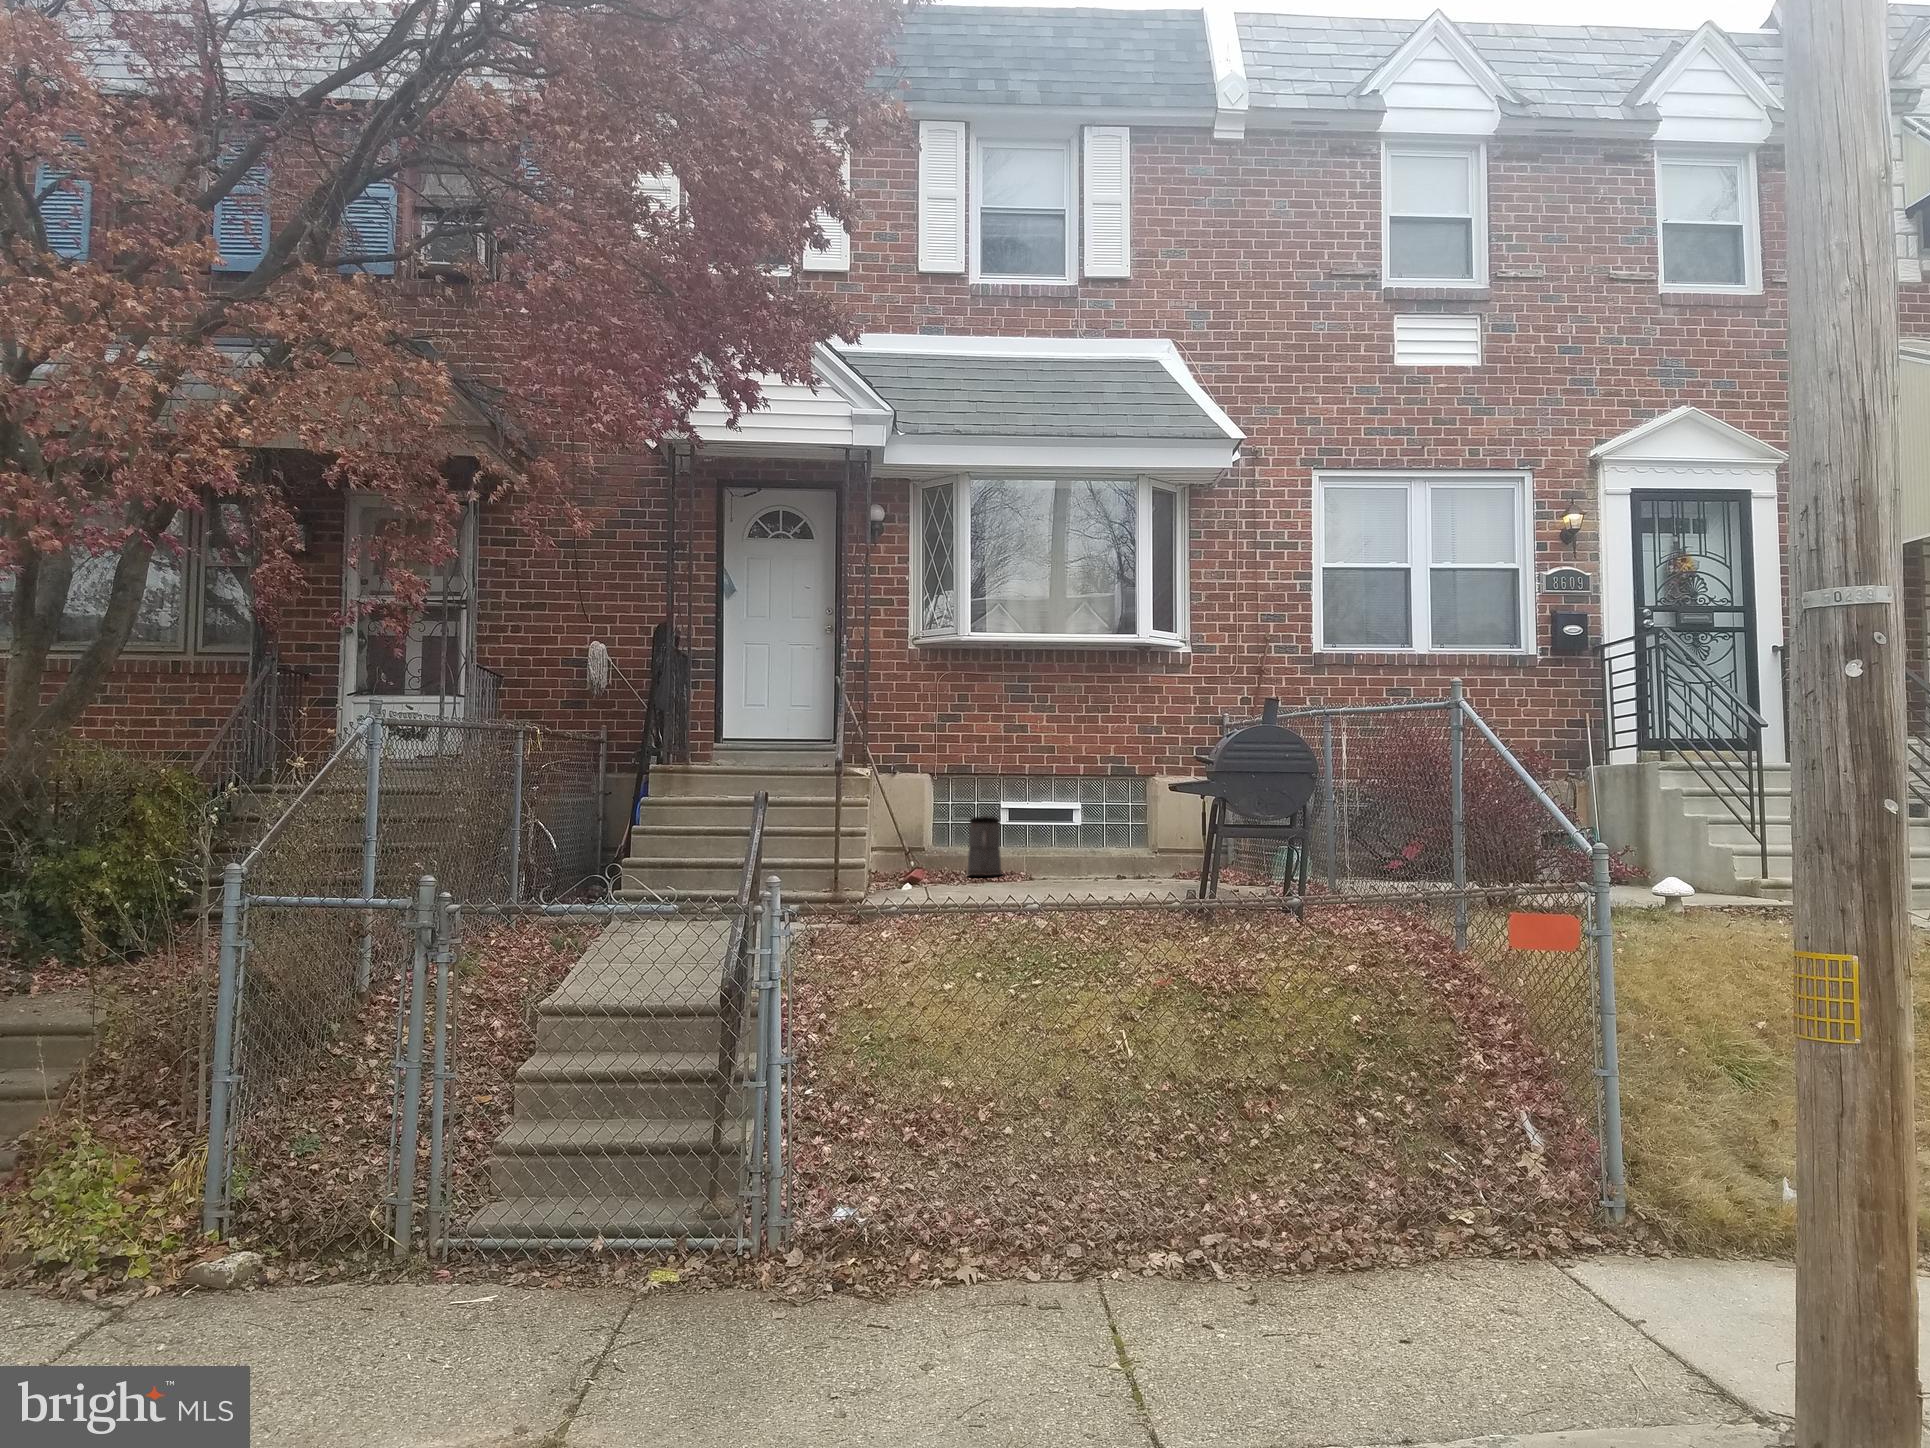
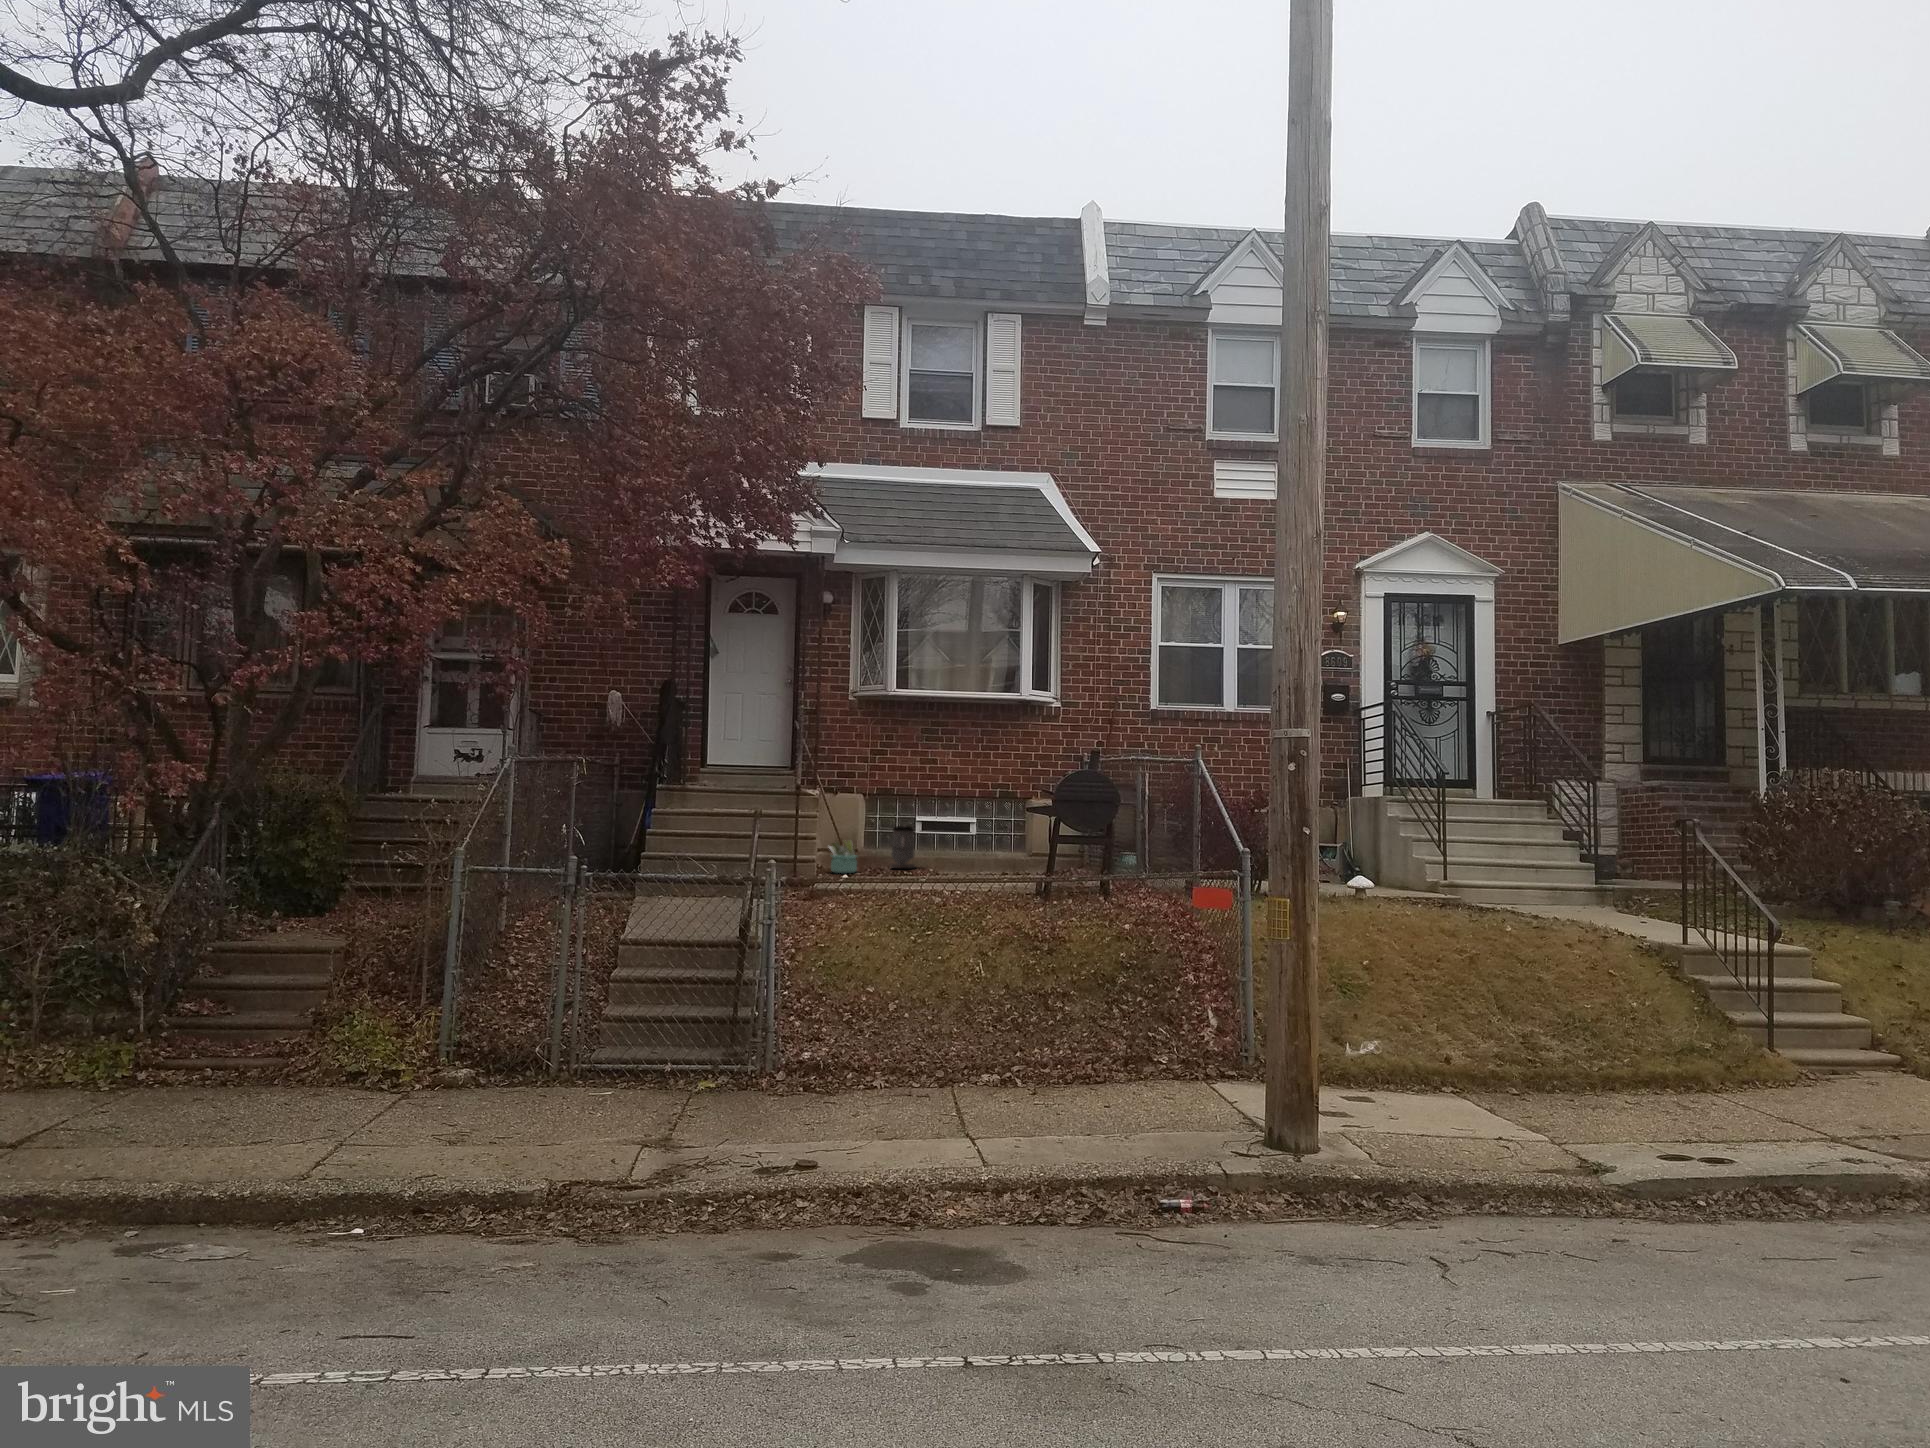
decorative plant: none [879,837,923,883] -> present [829,840,857,873]

